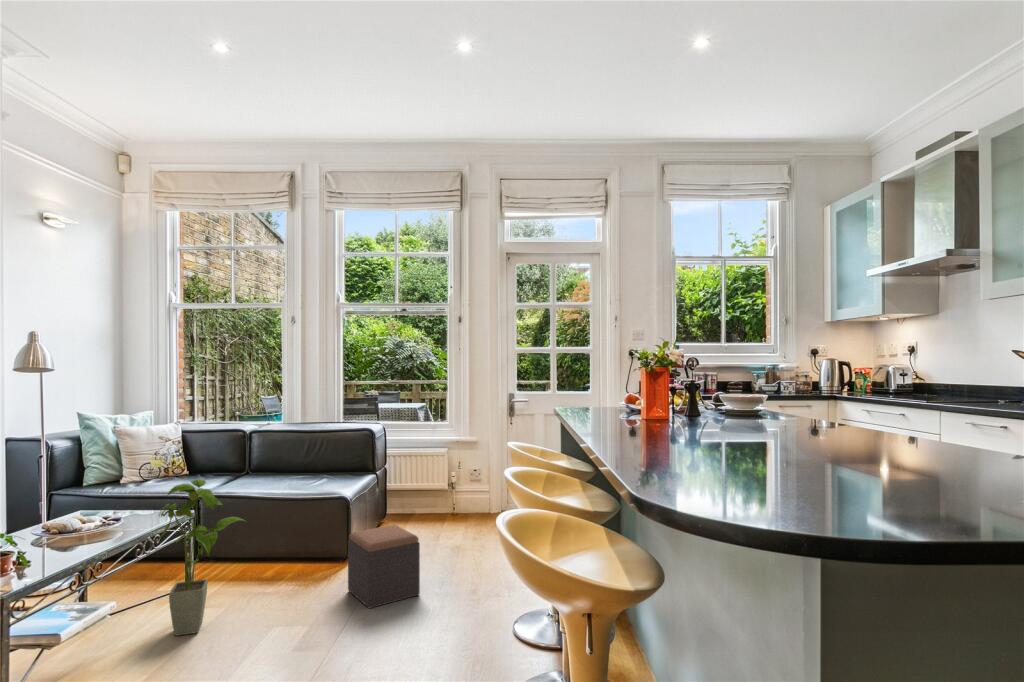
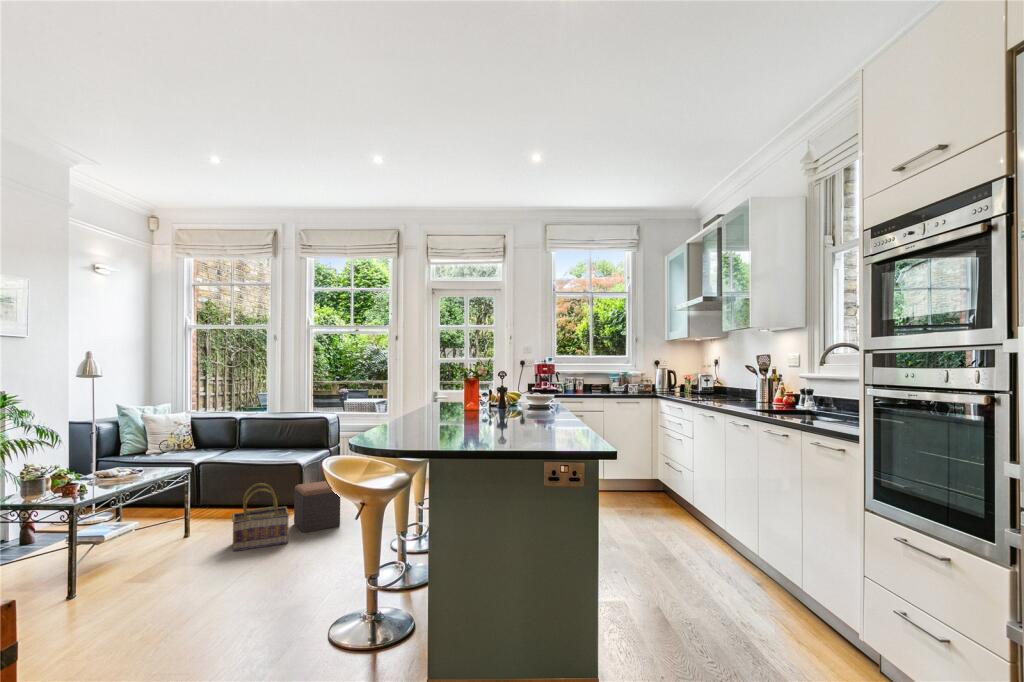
house plant: present [159,479,243,636] -> none [165,447,224,545]
basket: none [264,534,355,648] -> present [232,483,289,551]

